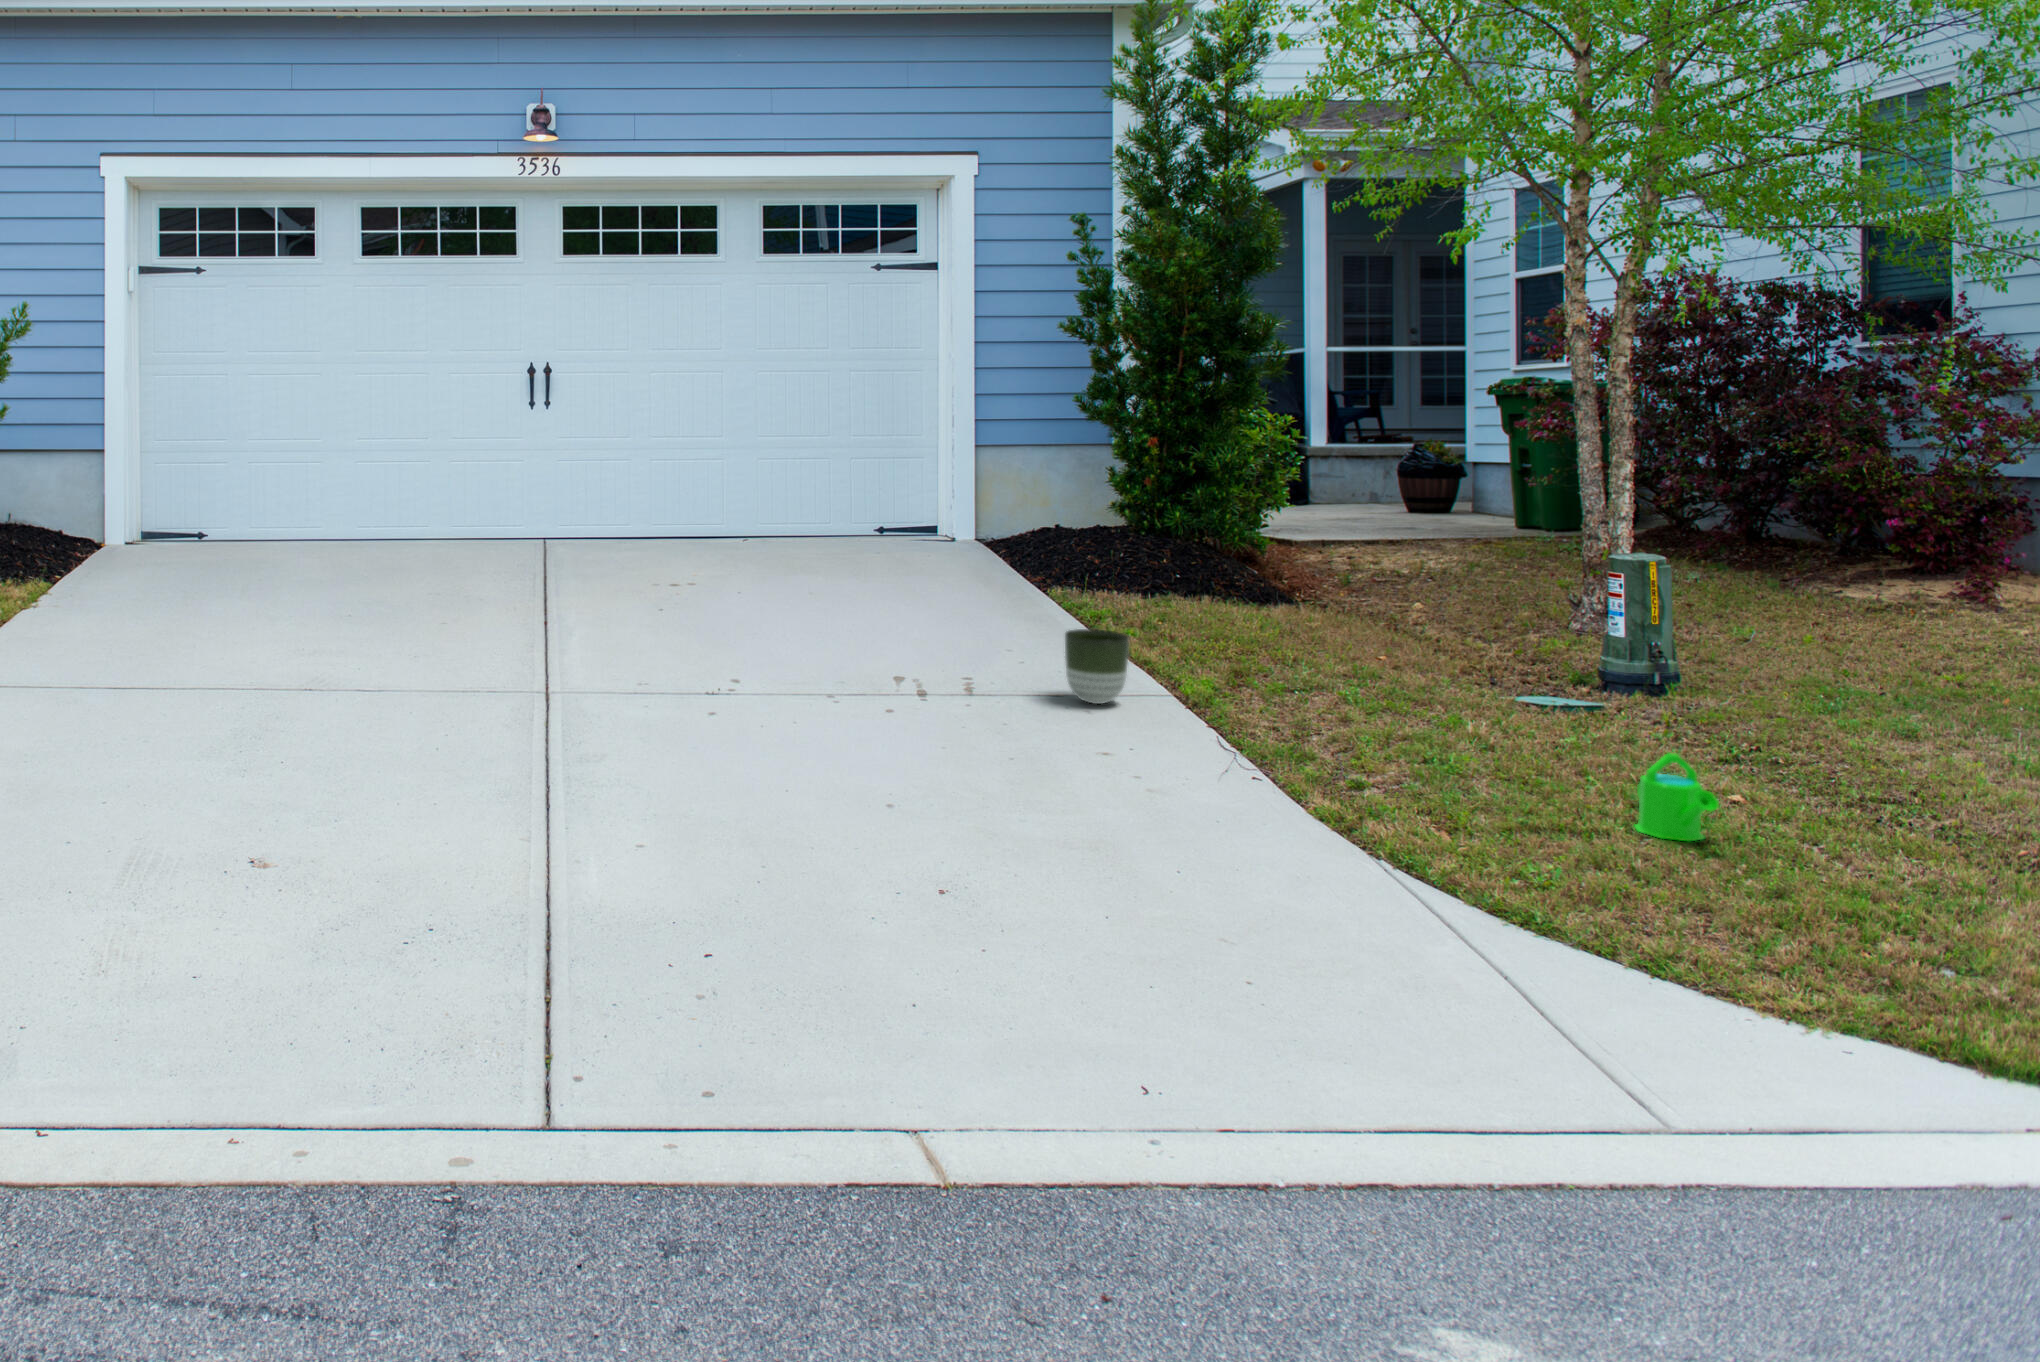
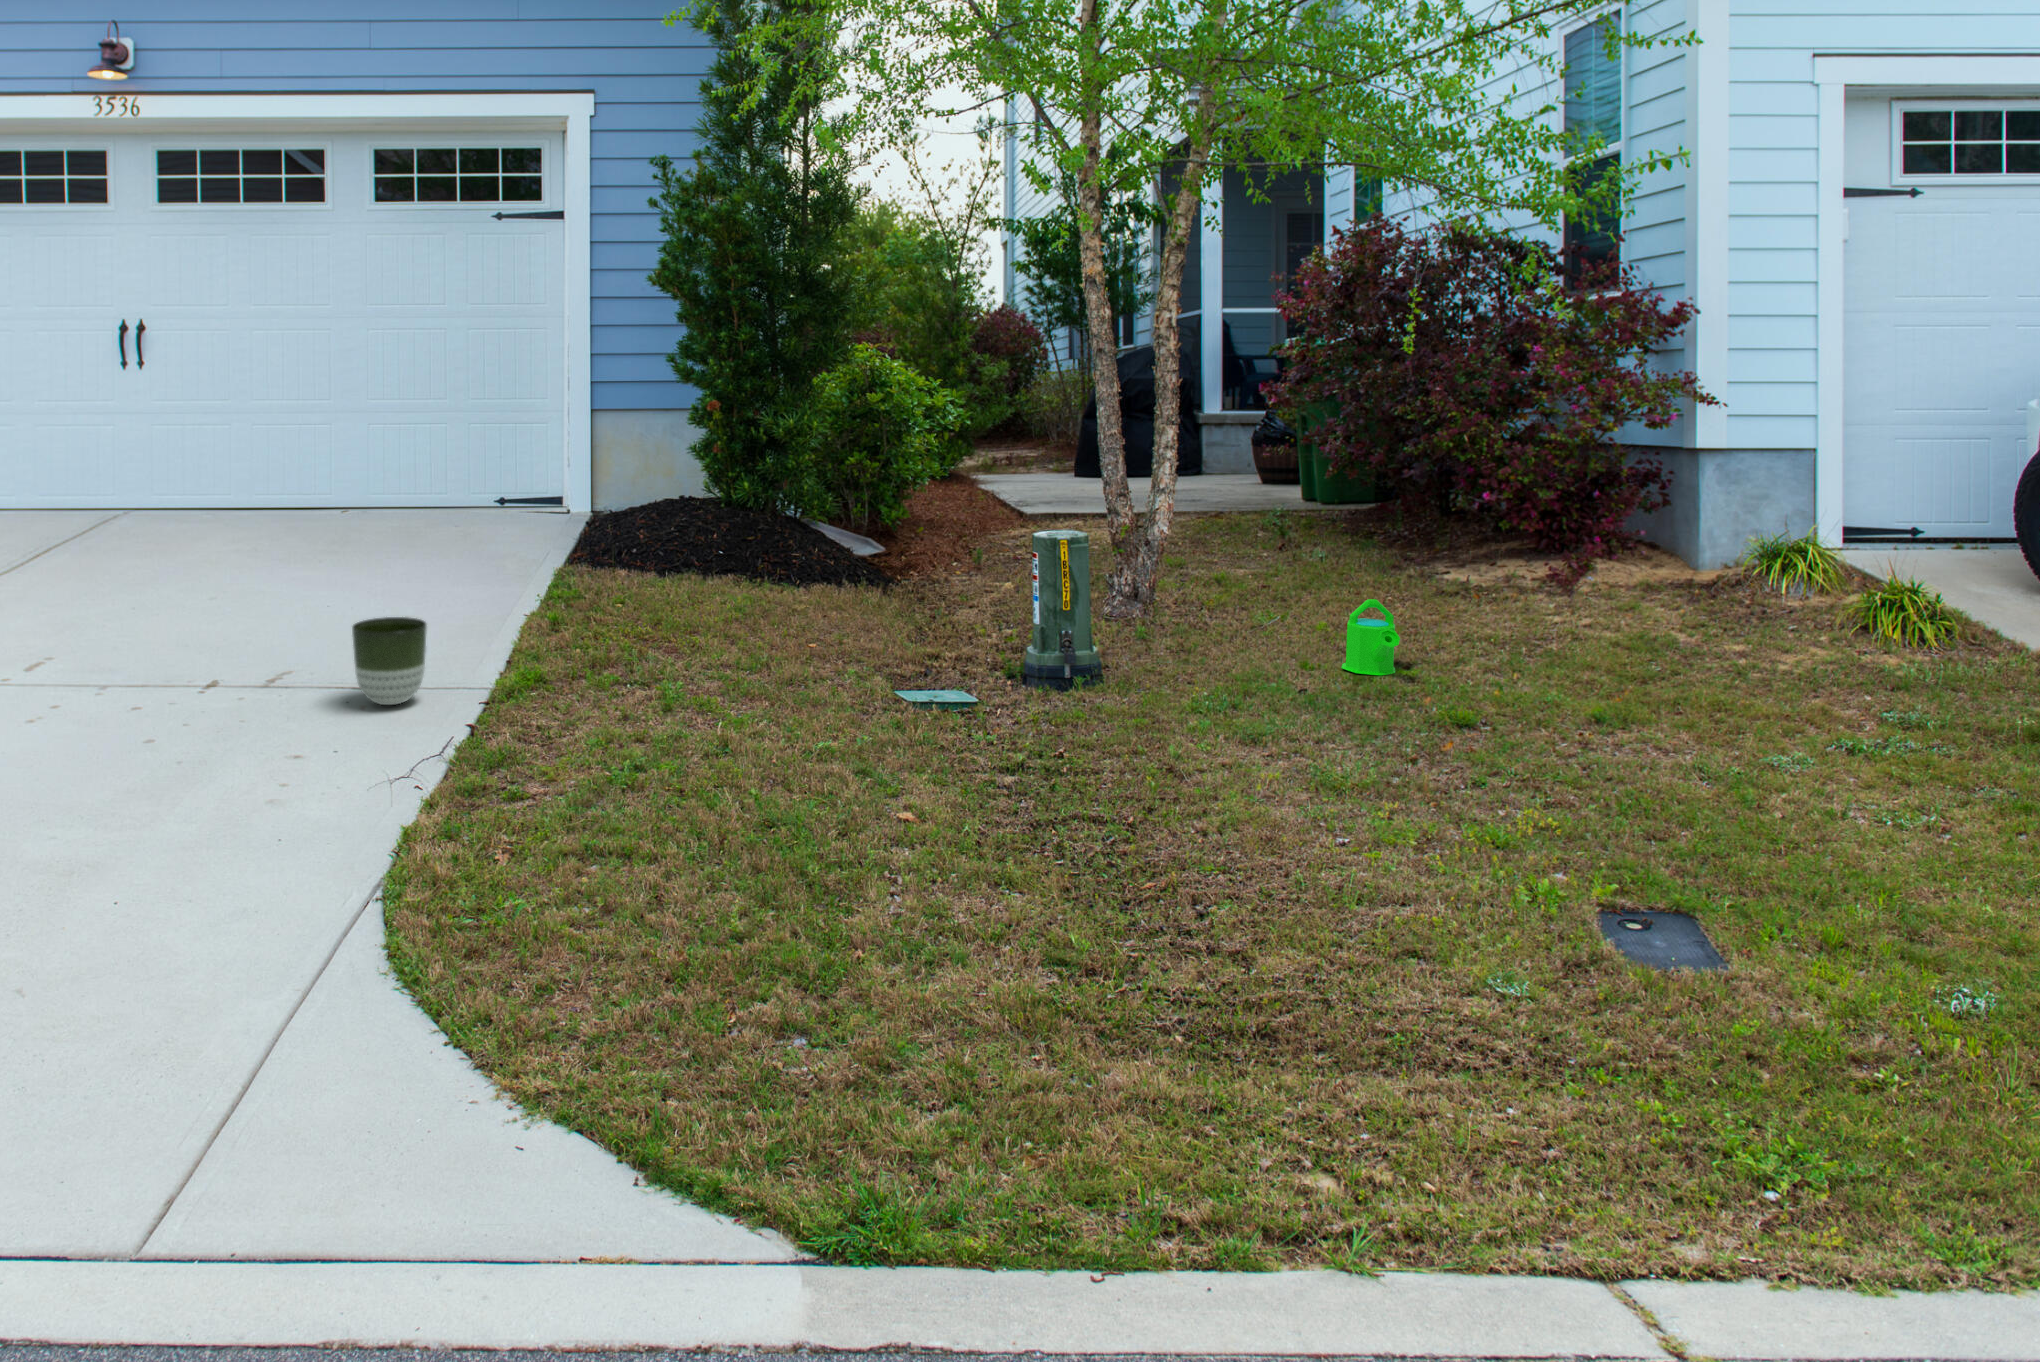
watering can: present [1634,753,1719,841] -> present [1341,599,1400,676]

